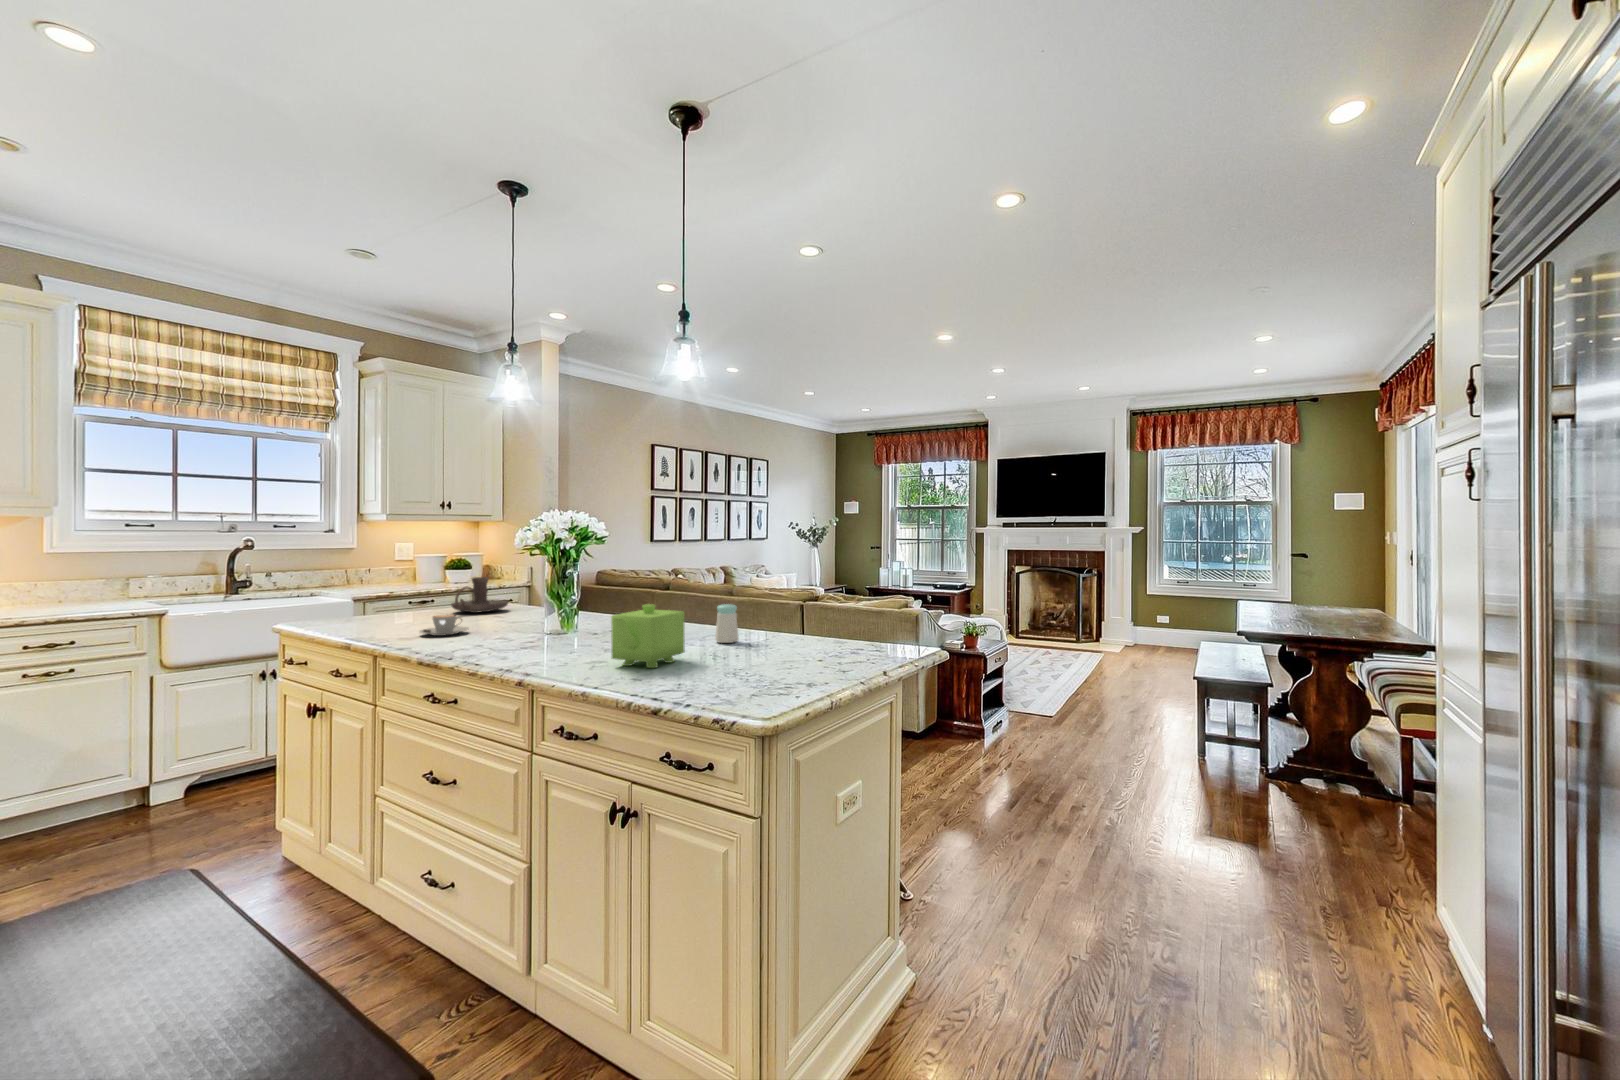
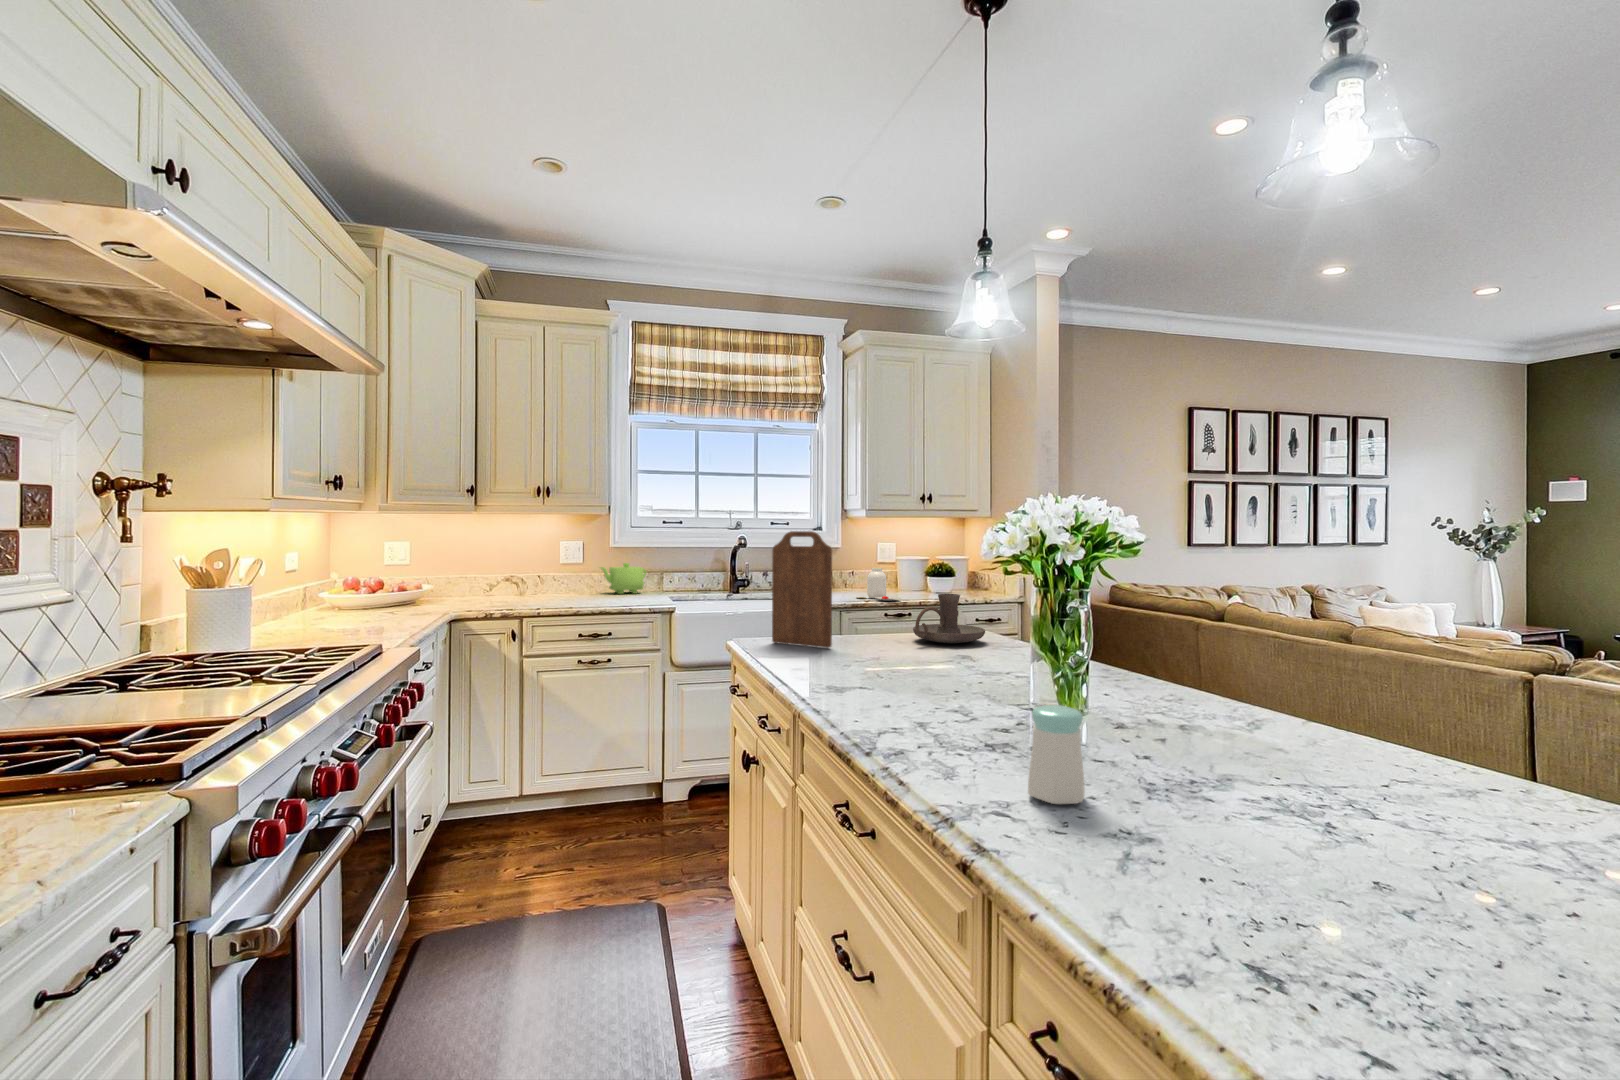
cutting board: none [322,532,383,624] -> present [772,531,832,648]
jar: none [380,564,427,591] -> present [857,568,901,601]
teapot: present [611,604,685,668] -> present [601,563,646,594]
salt shaker: present [715,604,739,643] -> present [1028,705,1085,804]
coffee cup: present [420,615,468,636] -> none [856,653,921,685]

